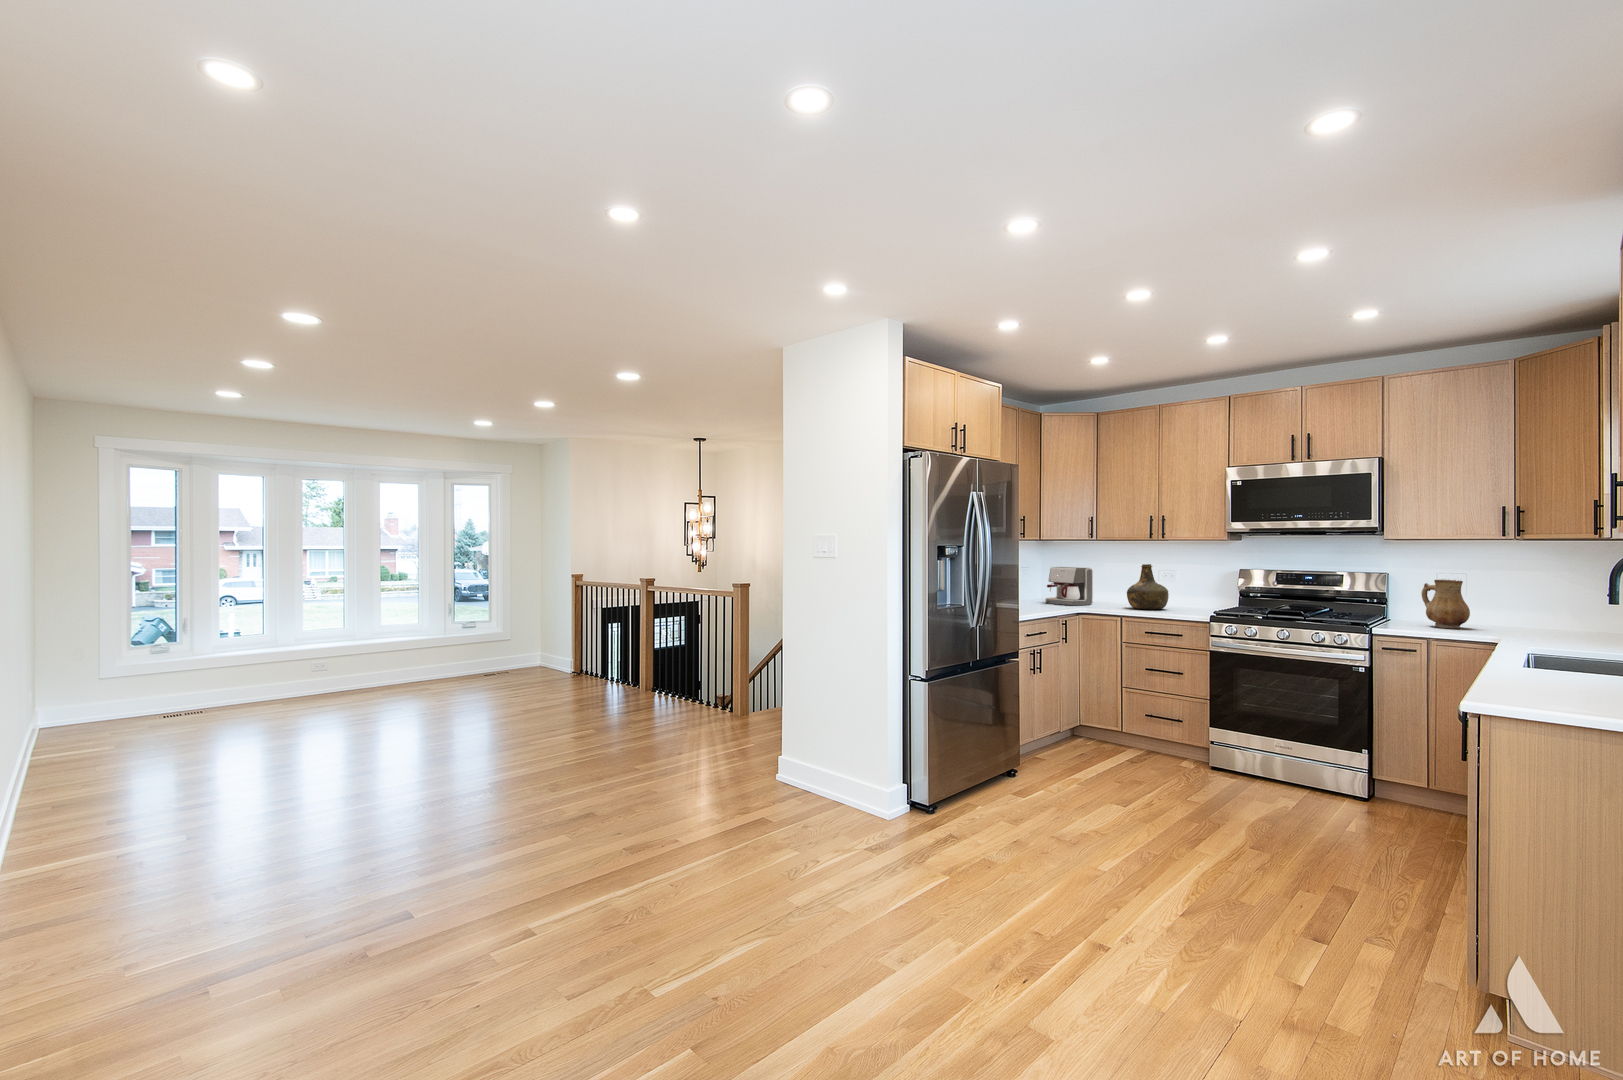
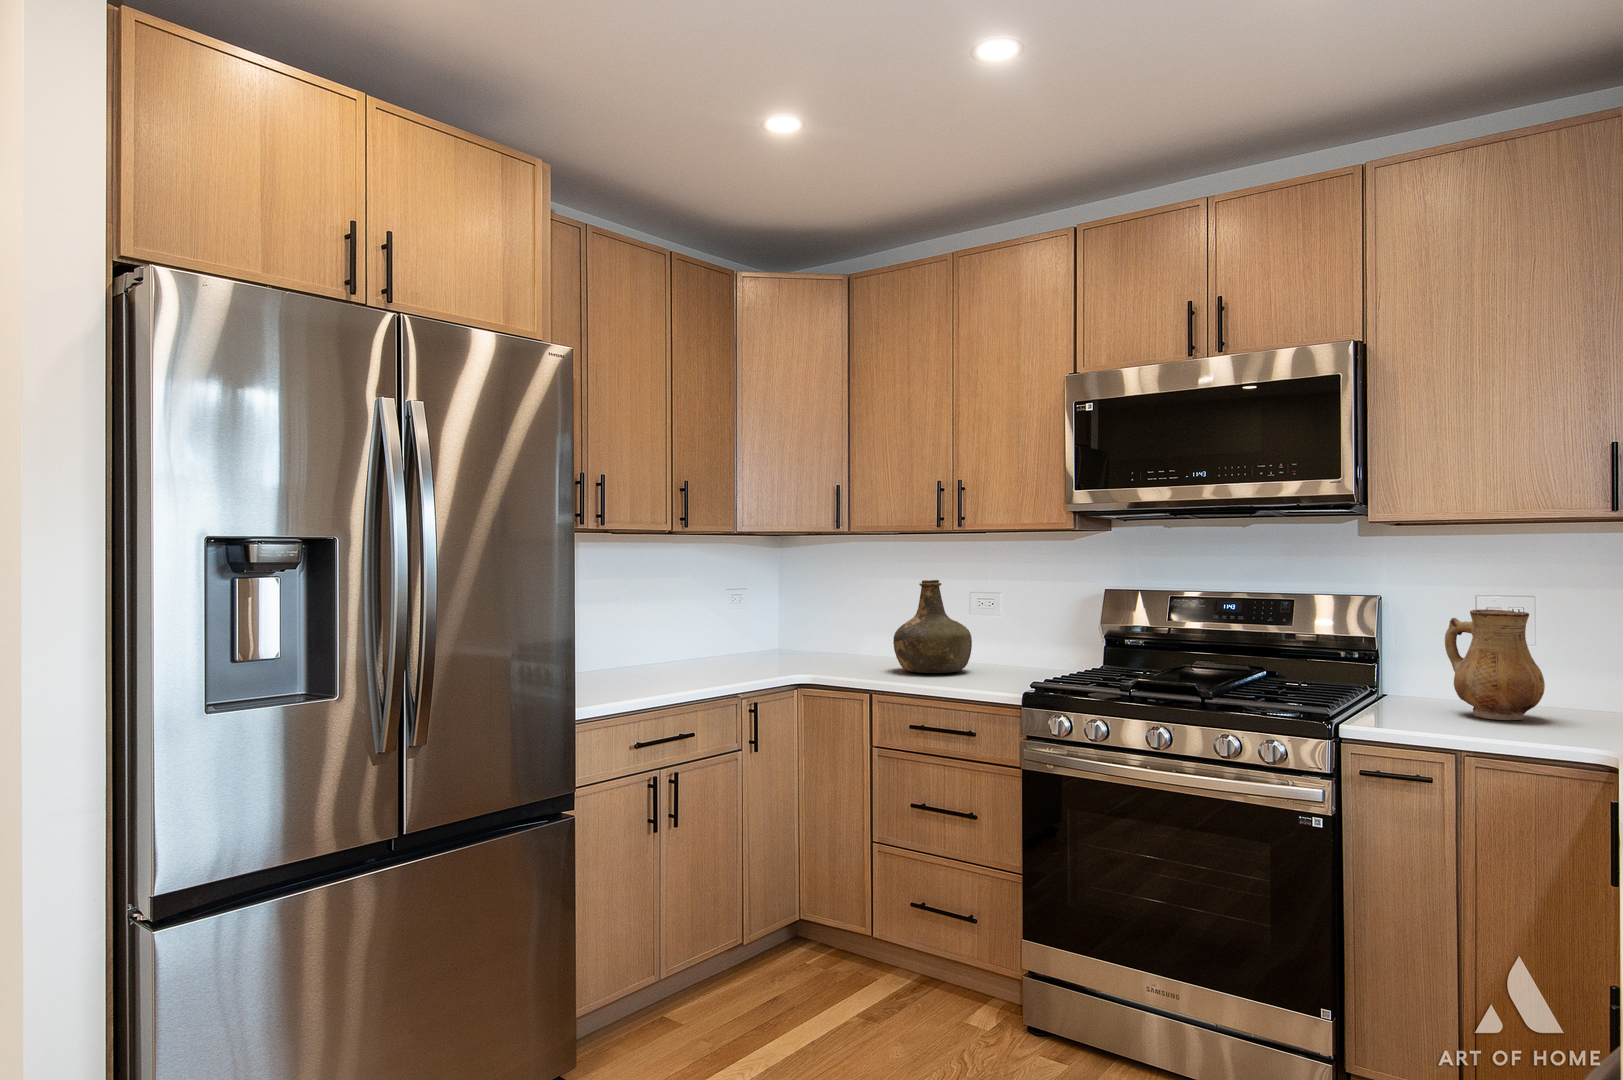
coffee maker: present [1045,567,1093,606] -> none [755,586,844,665]

